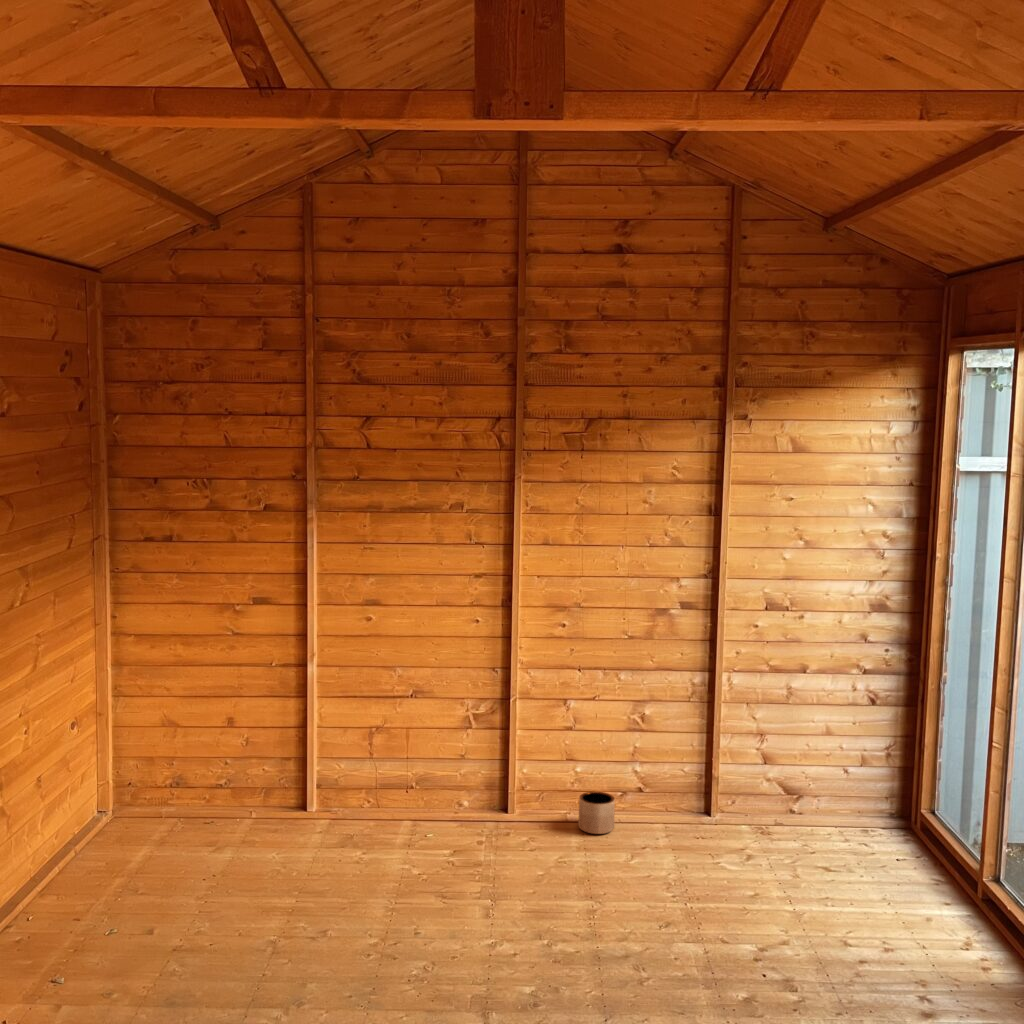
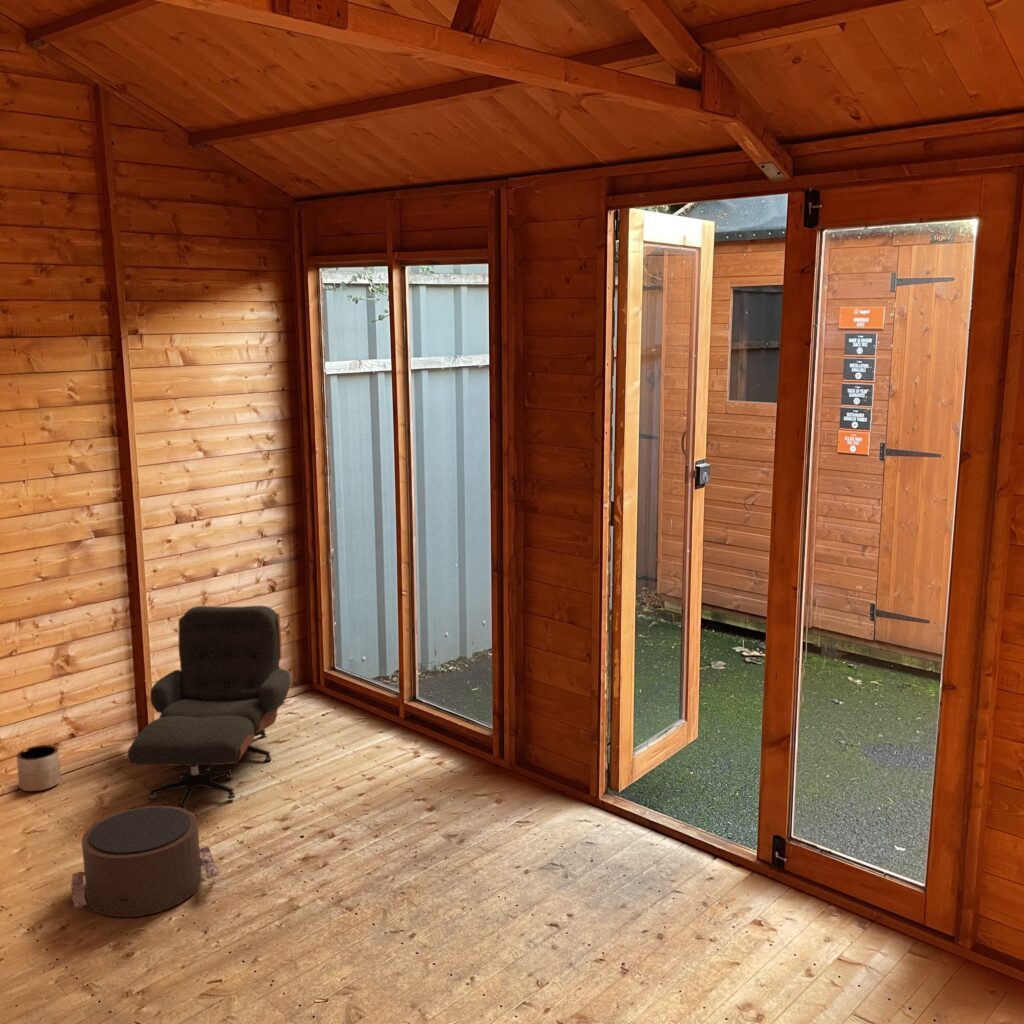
lounge chair: none [647,699,851,905] -> present [127,606,291,810]
pouf: none [521,873,663,980] -> present [71,806,219,917]

